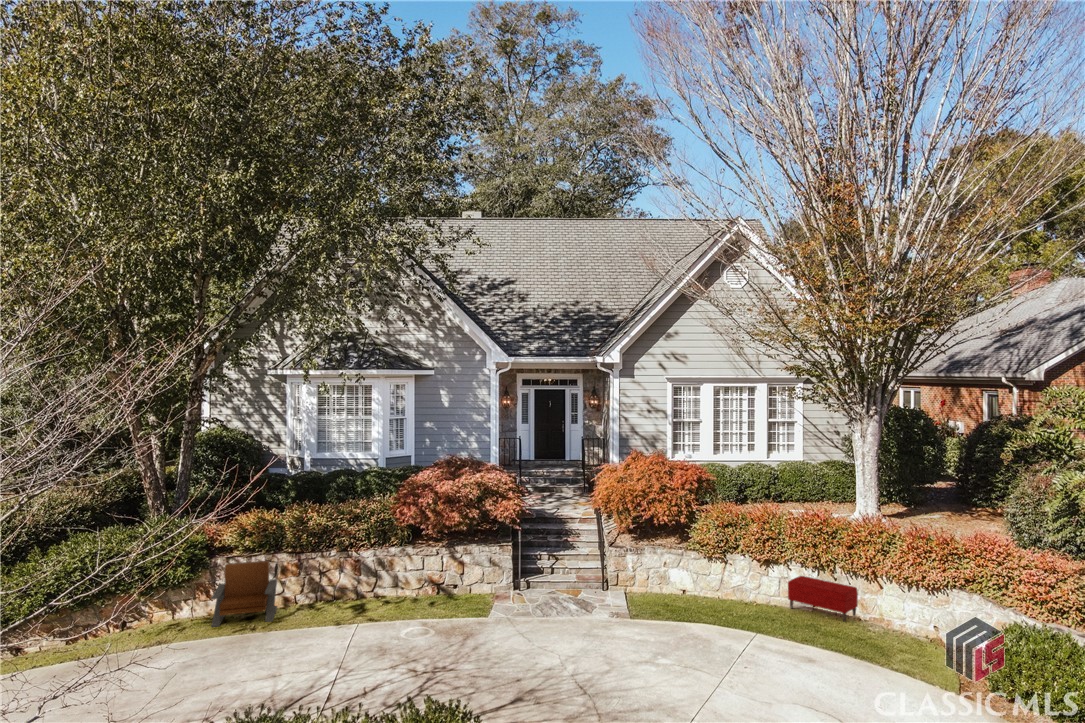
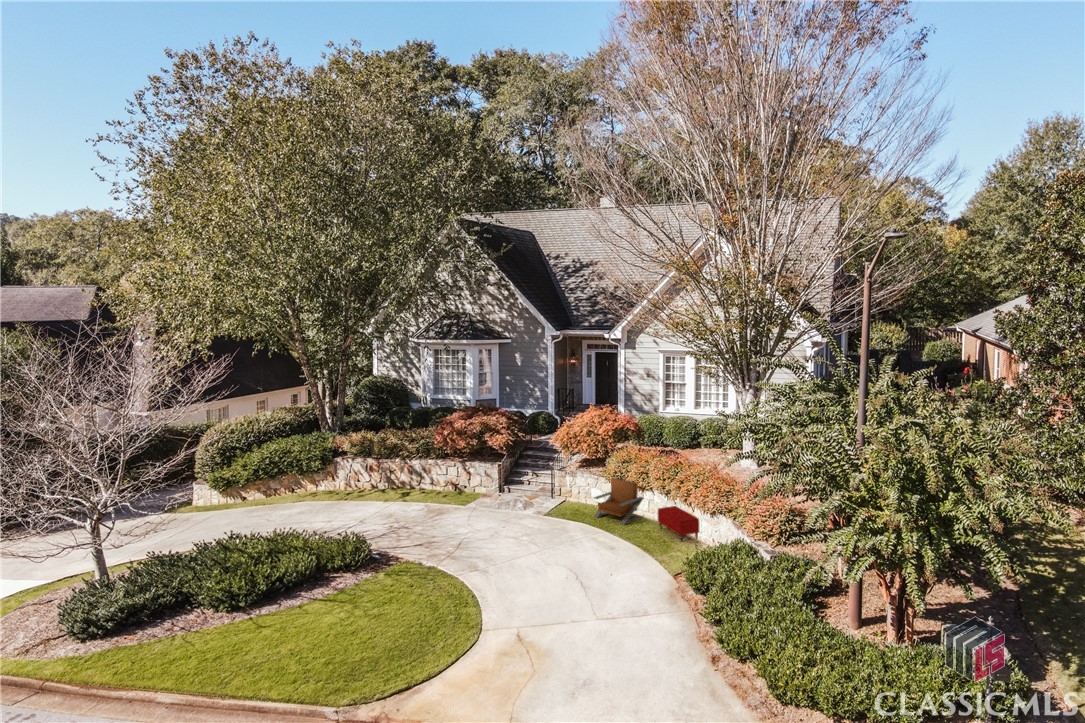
lounge chair: present [211,560,277,627] -> present [594,478,644,525]

